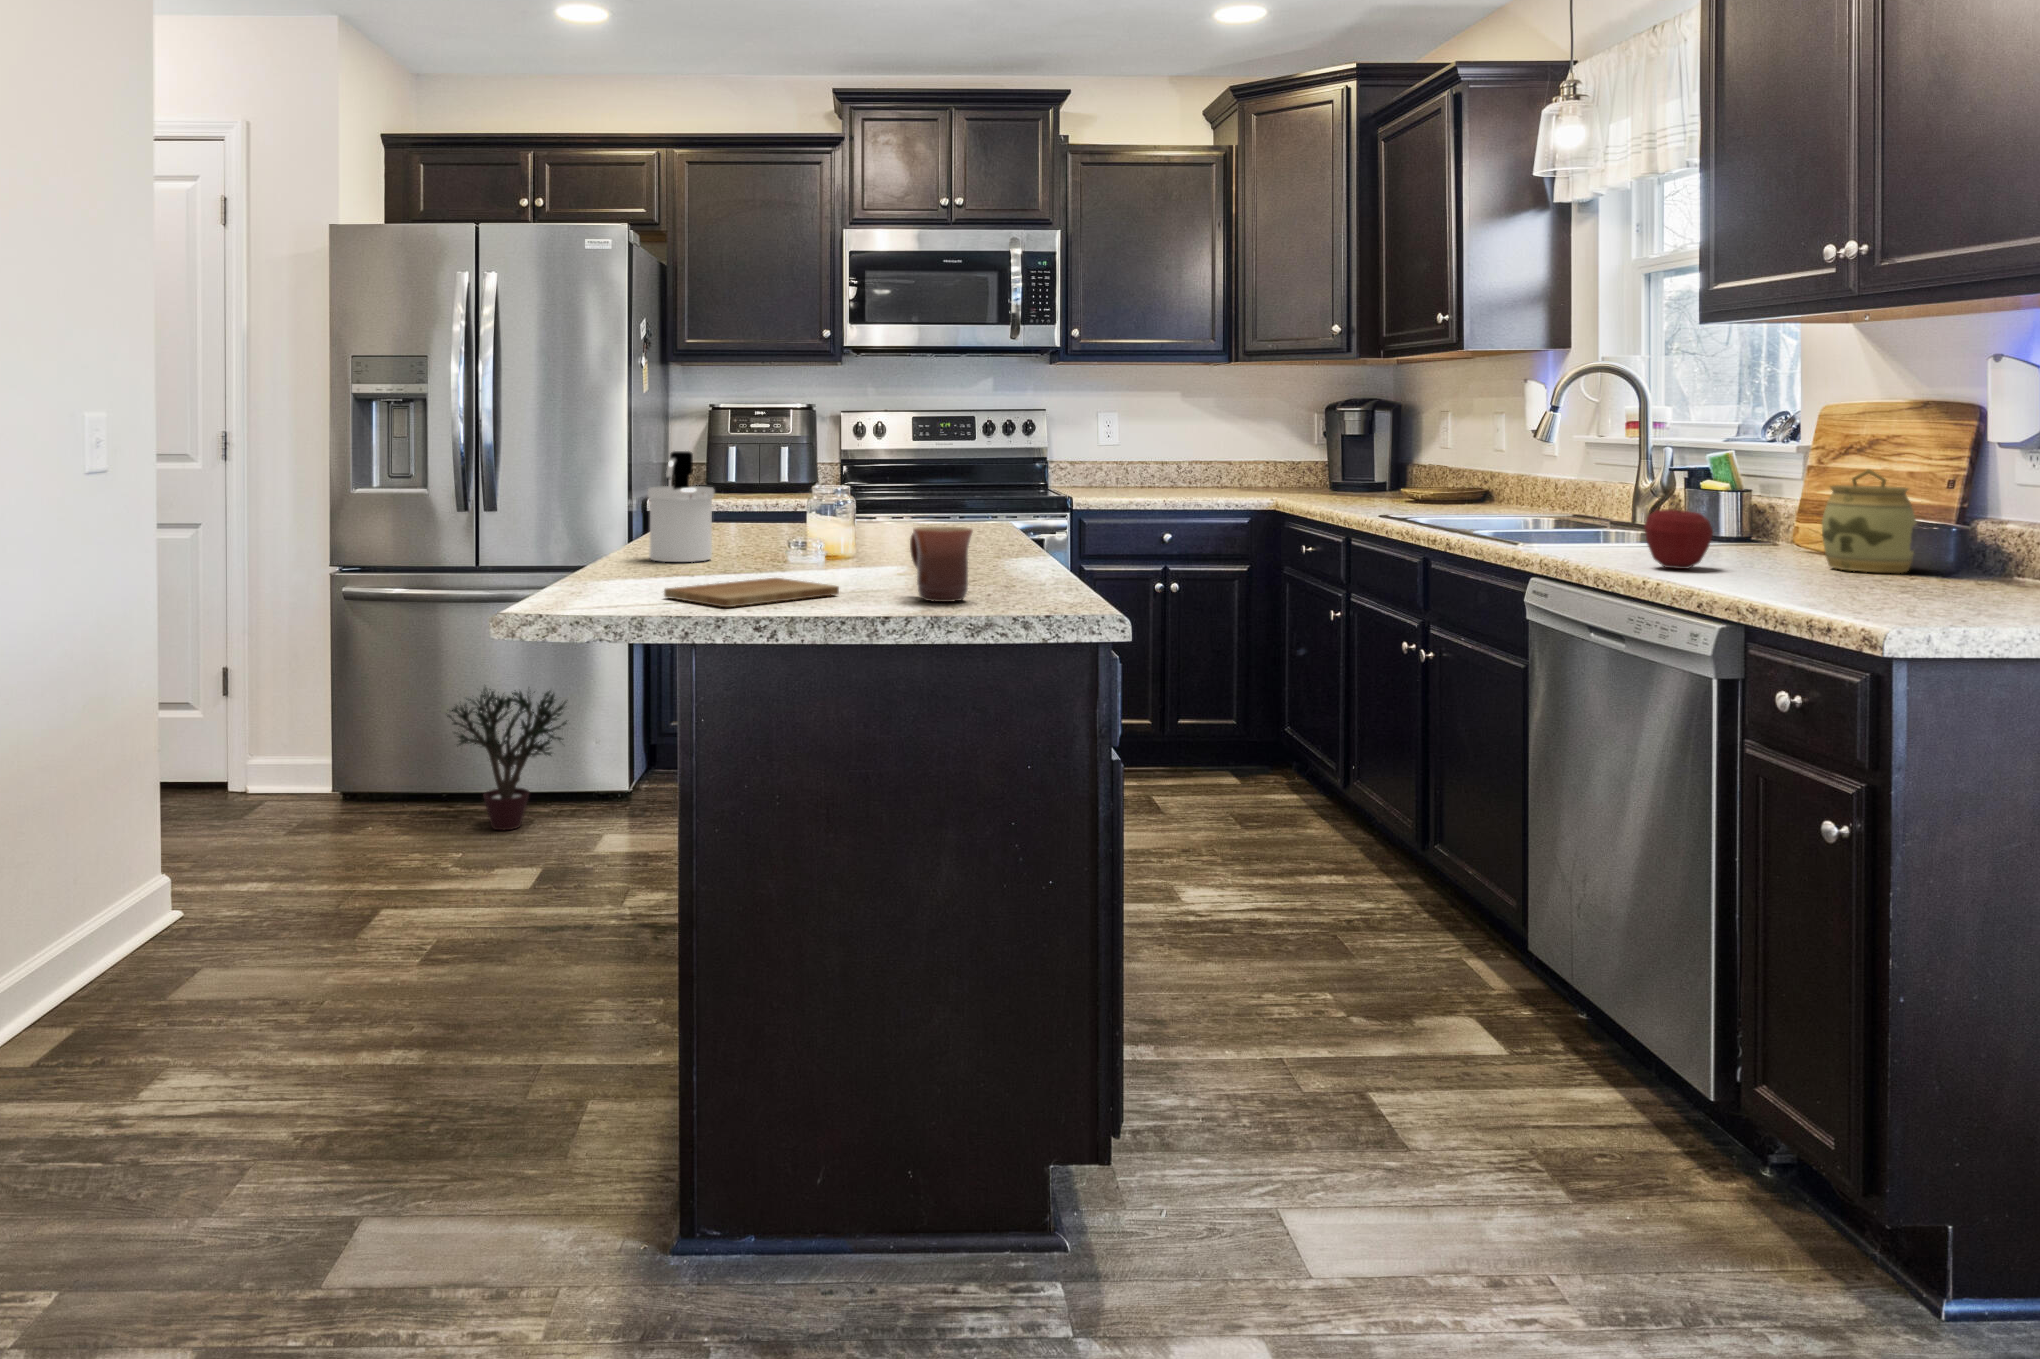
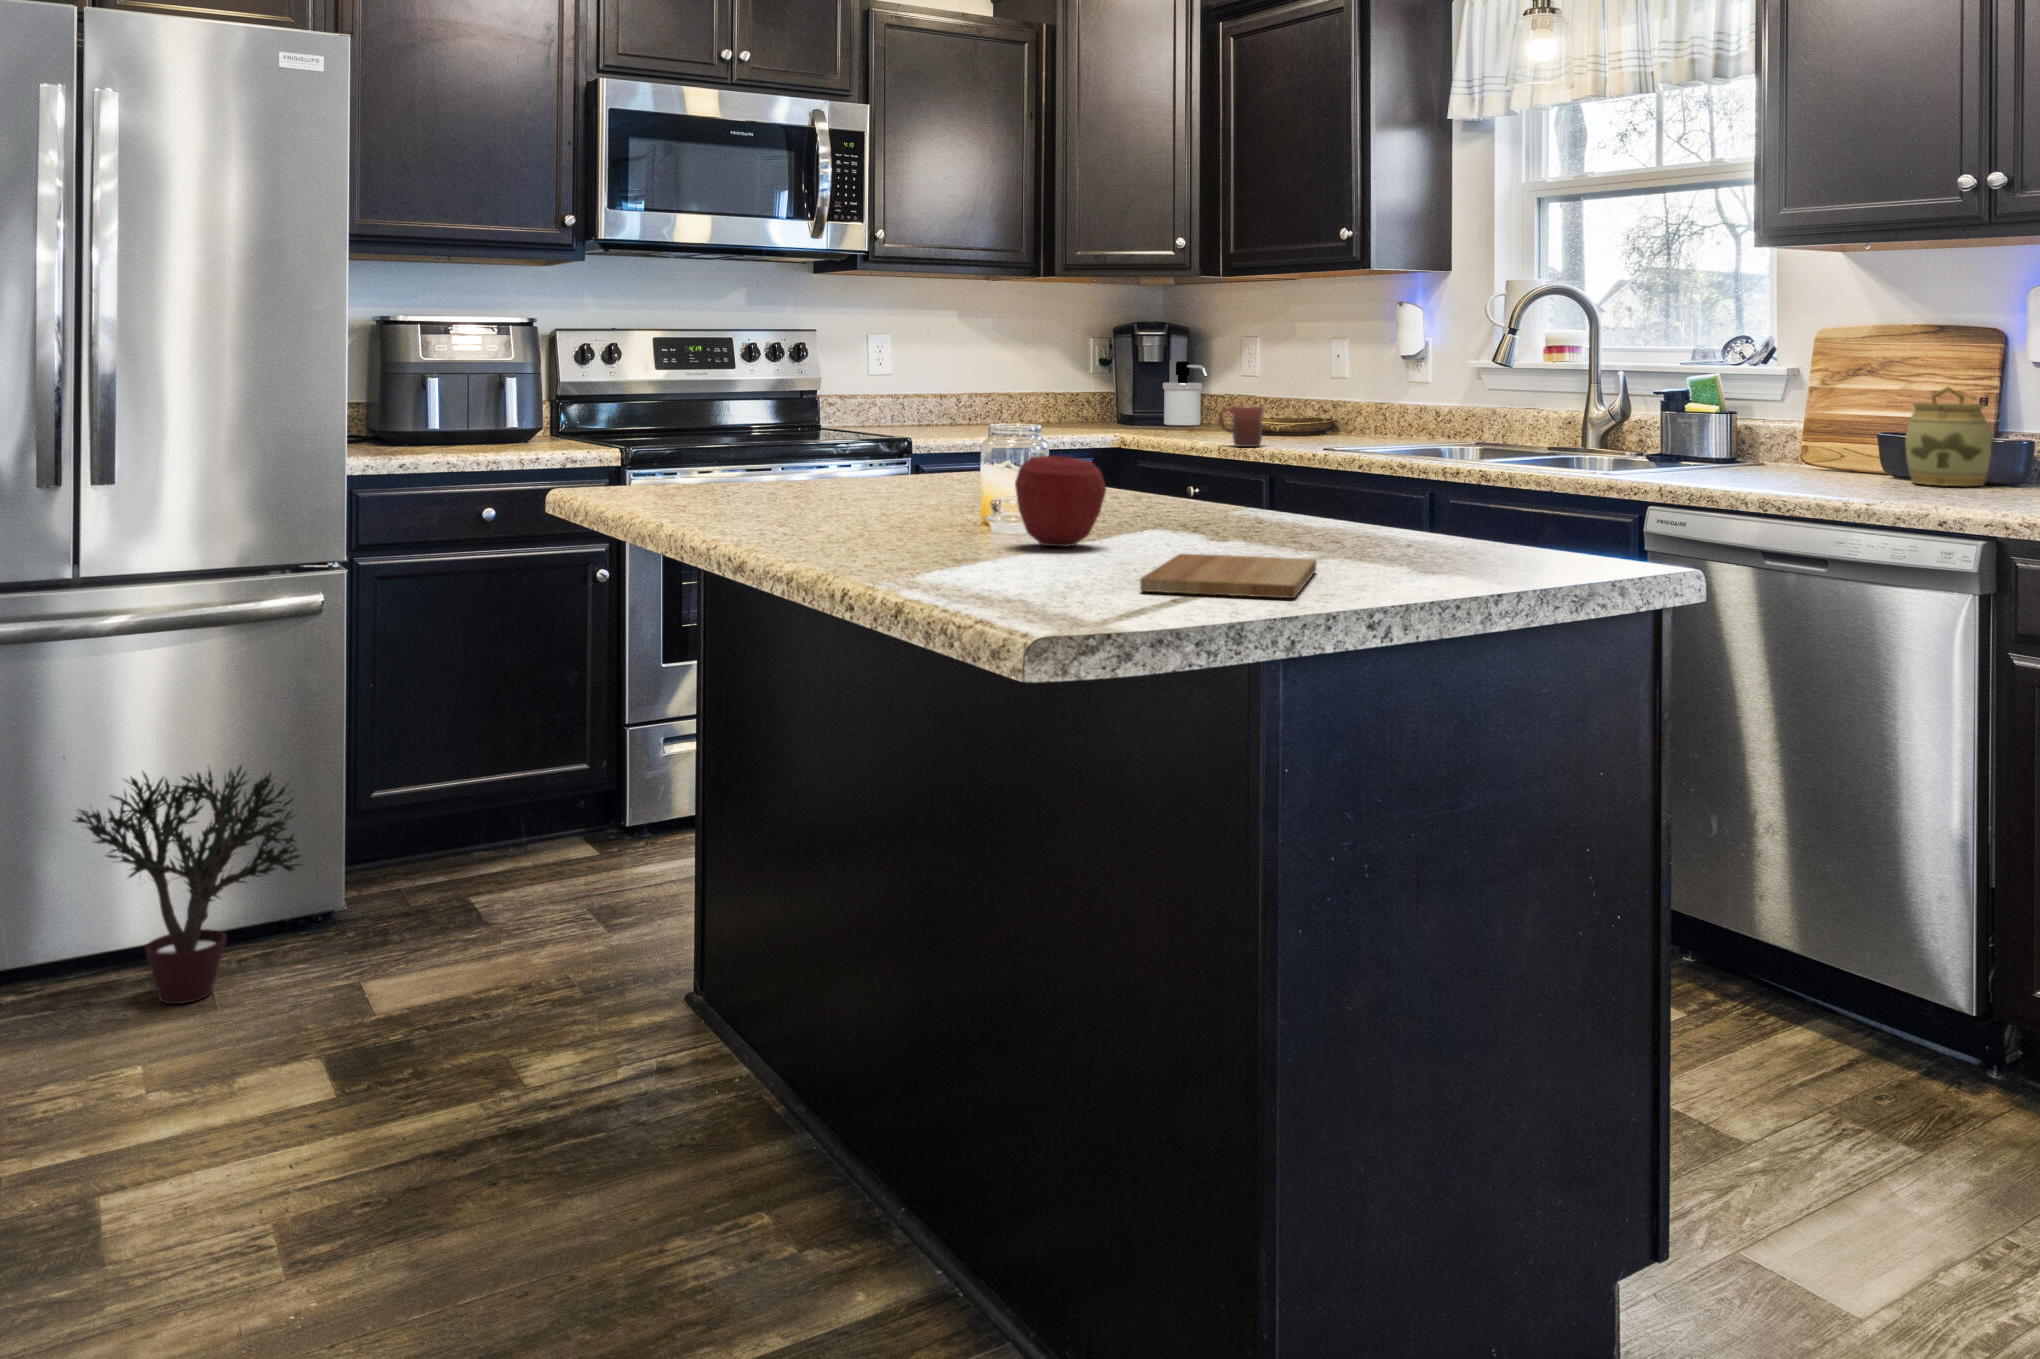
soap dispenser: present [648,451,714,562] -> present [1163,361,1207,426]
apple: present [1645,509,1713,569] -> present [1015,453,1106,547]
mug: present [910,526,973,602] -> present [1219,406,1265,447]

